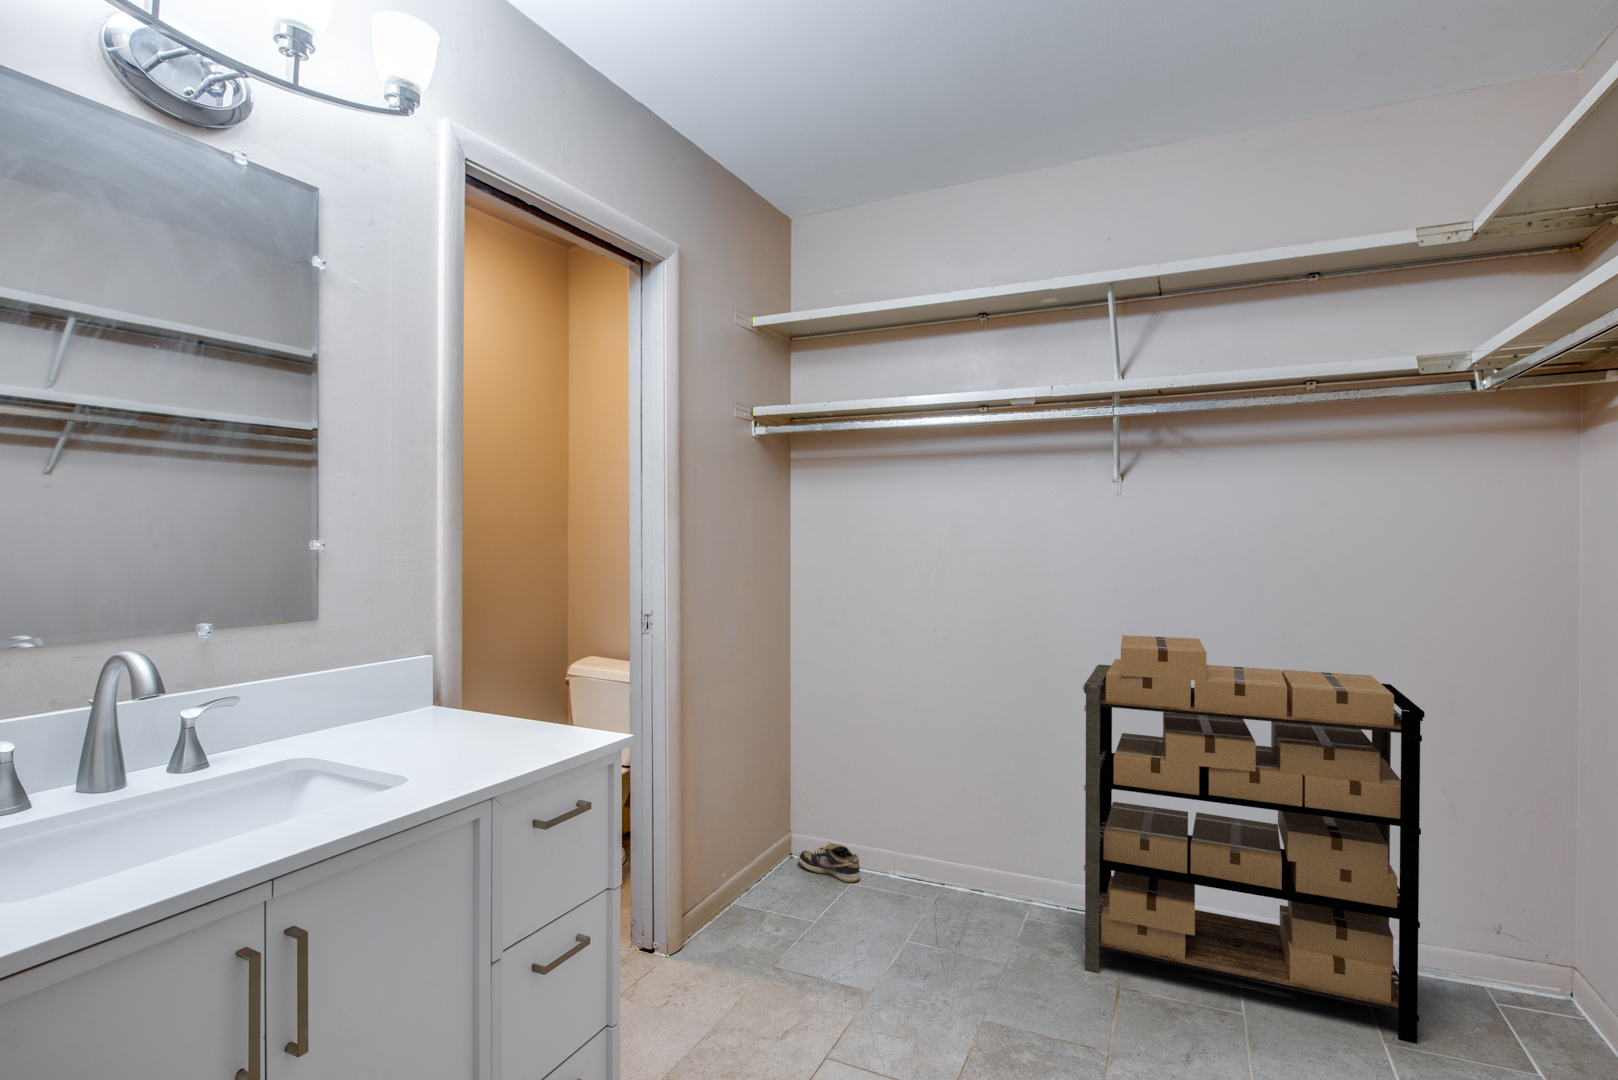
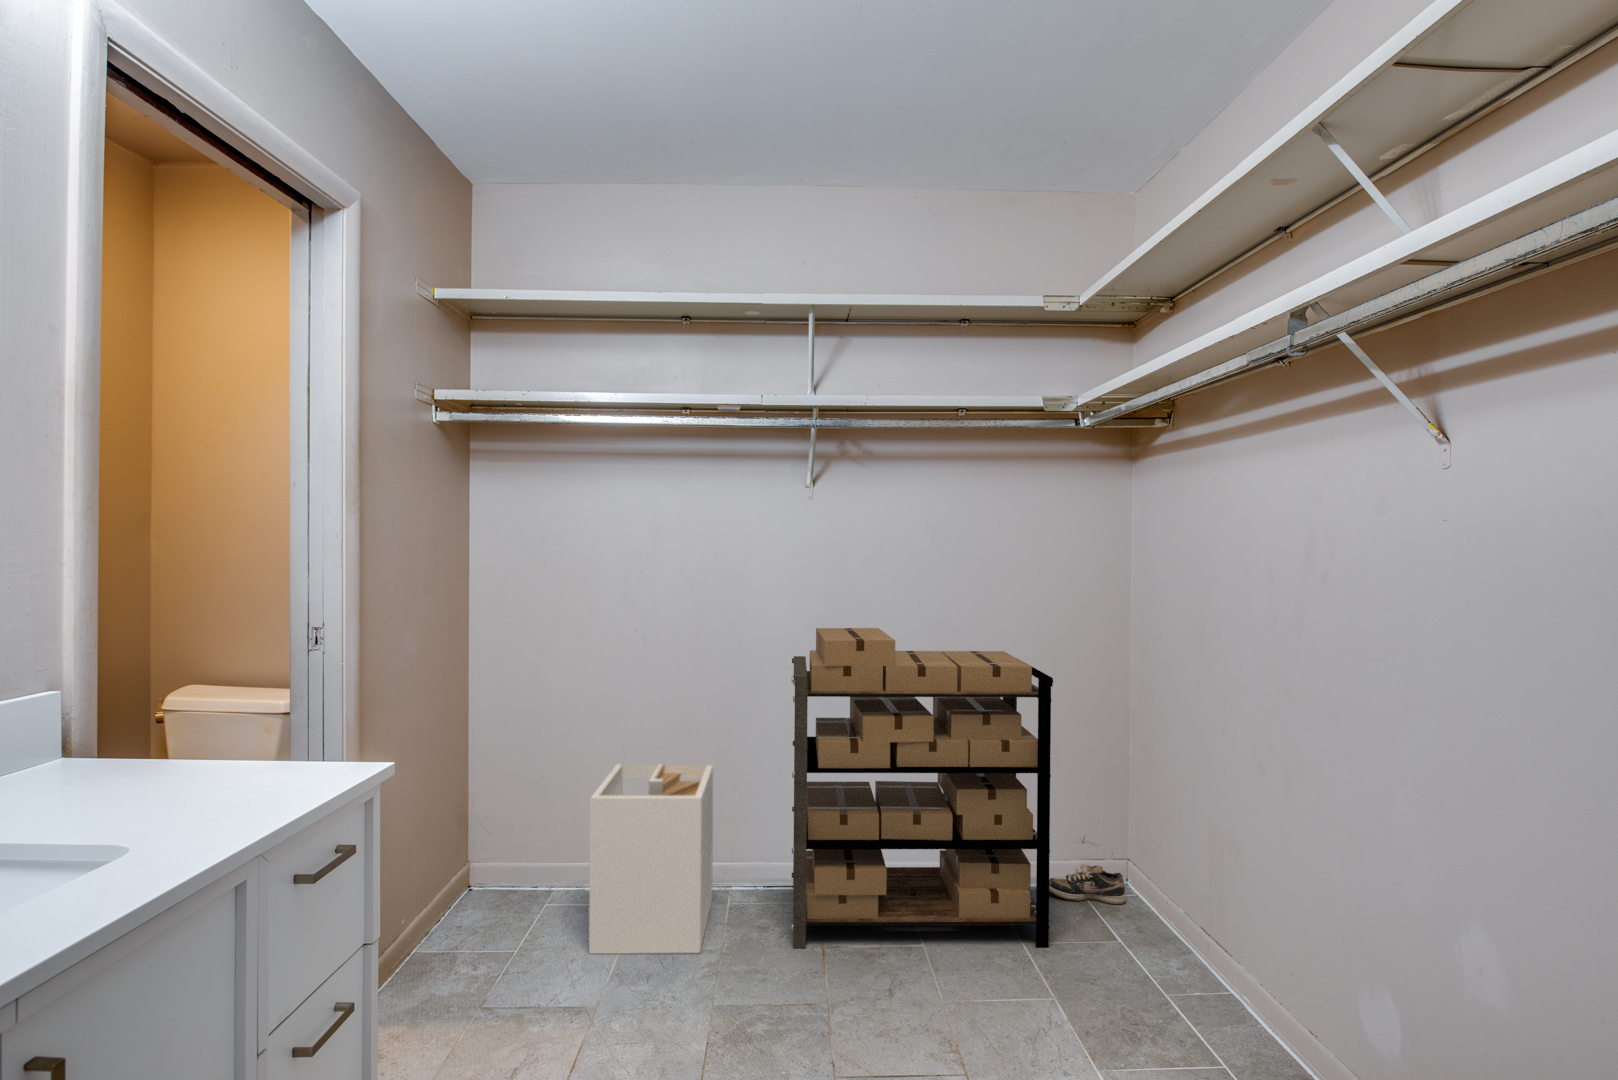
laundry hamper: none [883,757,1009,952] -> present [589,764,713,954]
shoe: present [798,842,860,882] -> present [1049,864,1126,904]

